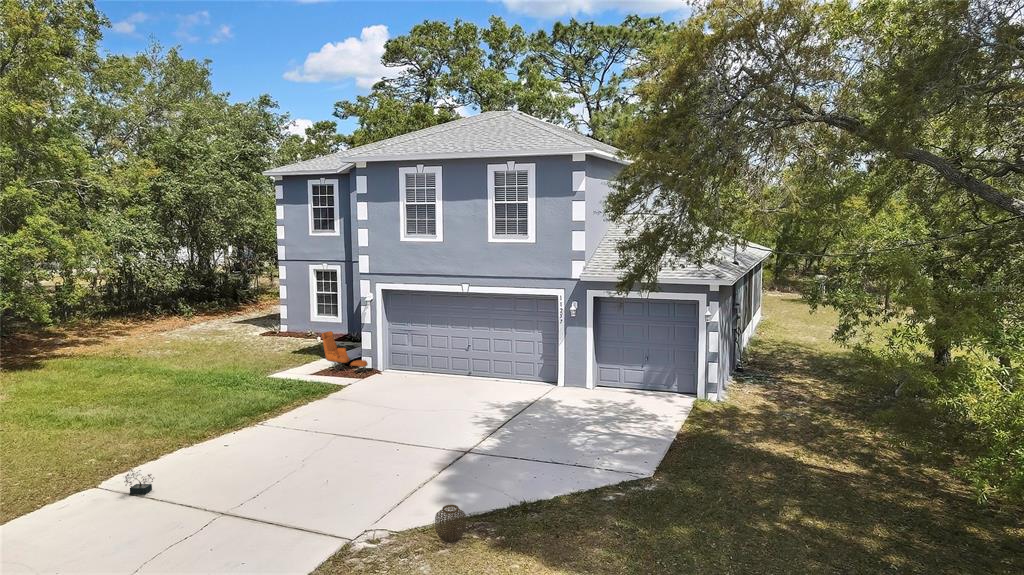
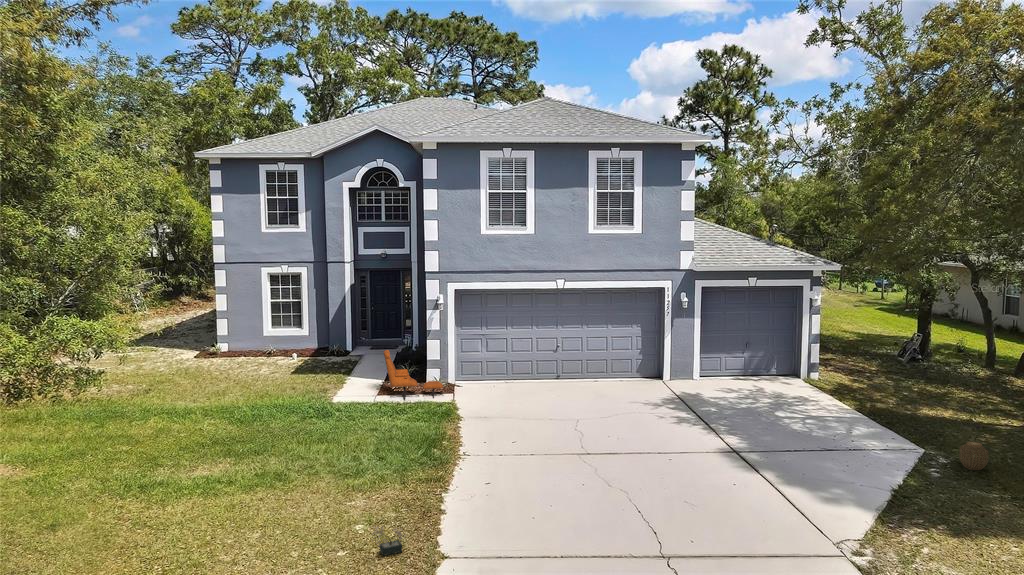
decorative plant: present [124,468,154,494] -> present [374,526,402,556]
woven basket: present [435,505,466,543] -> present [959,441,989,470]

